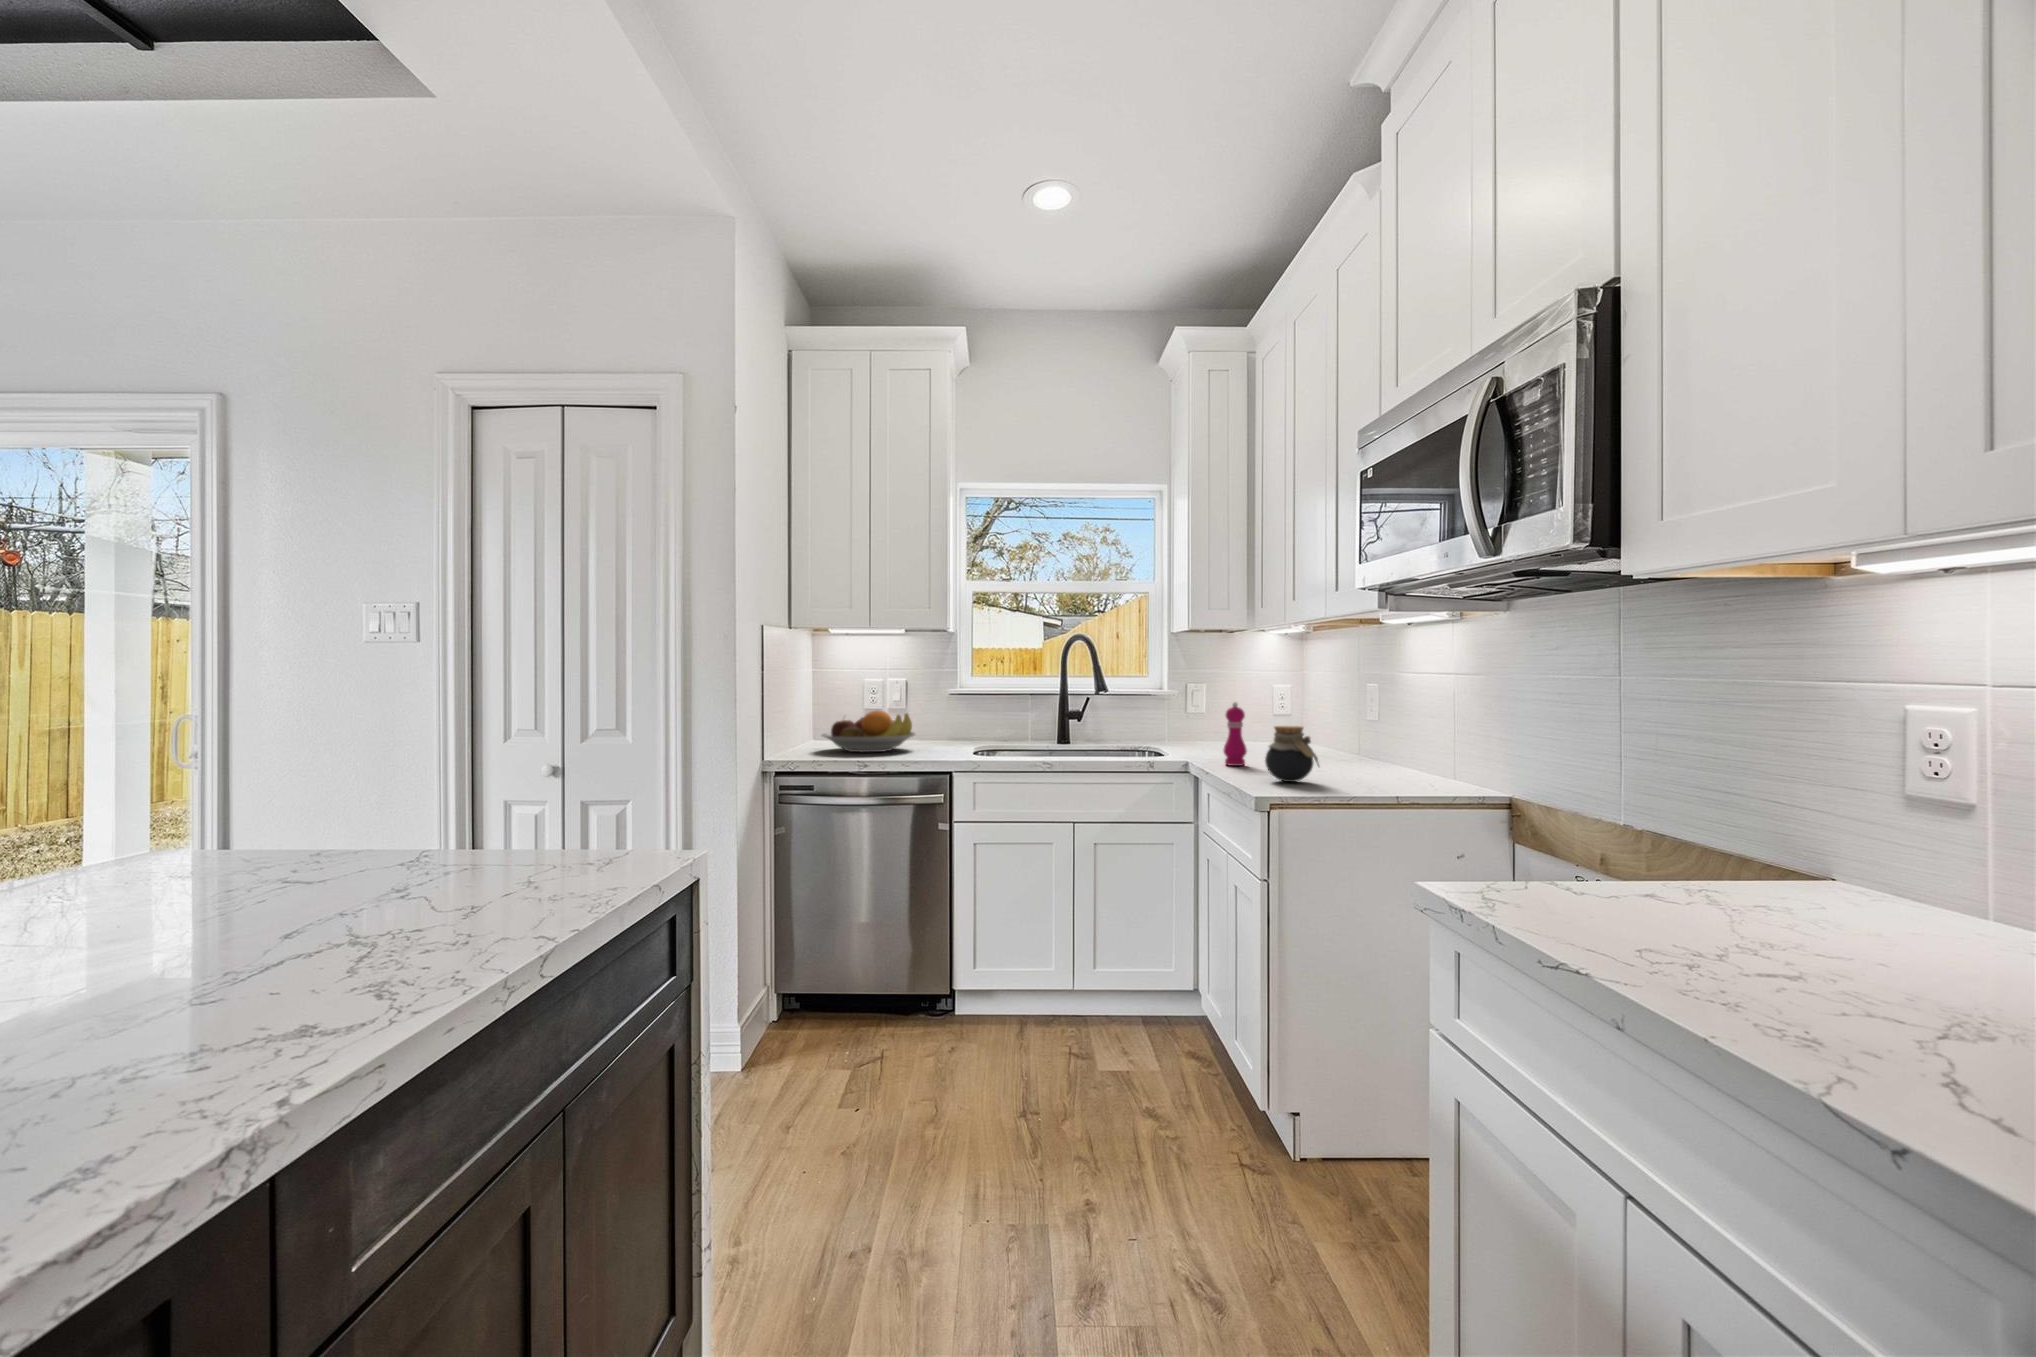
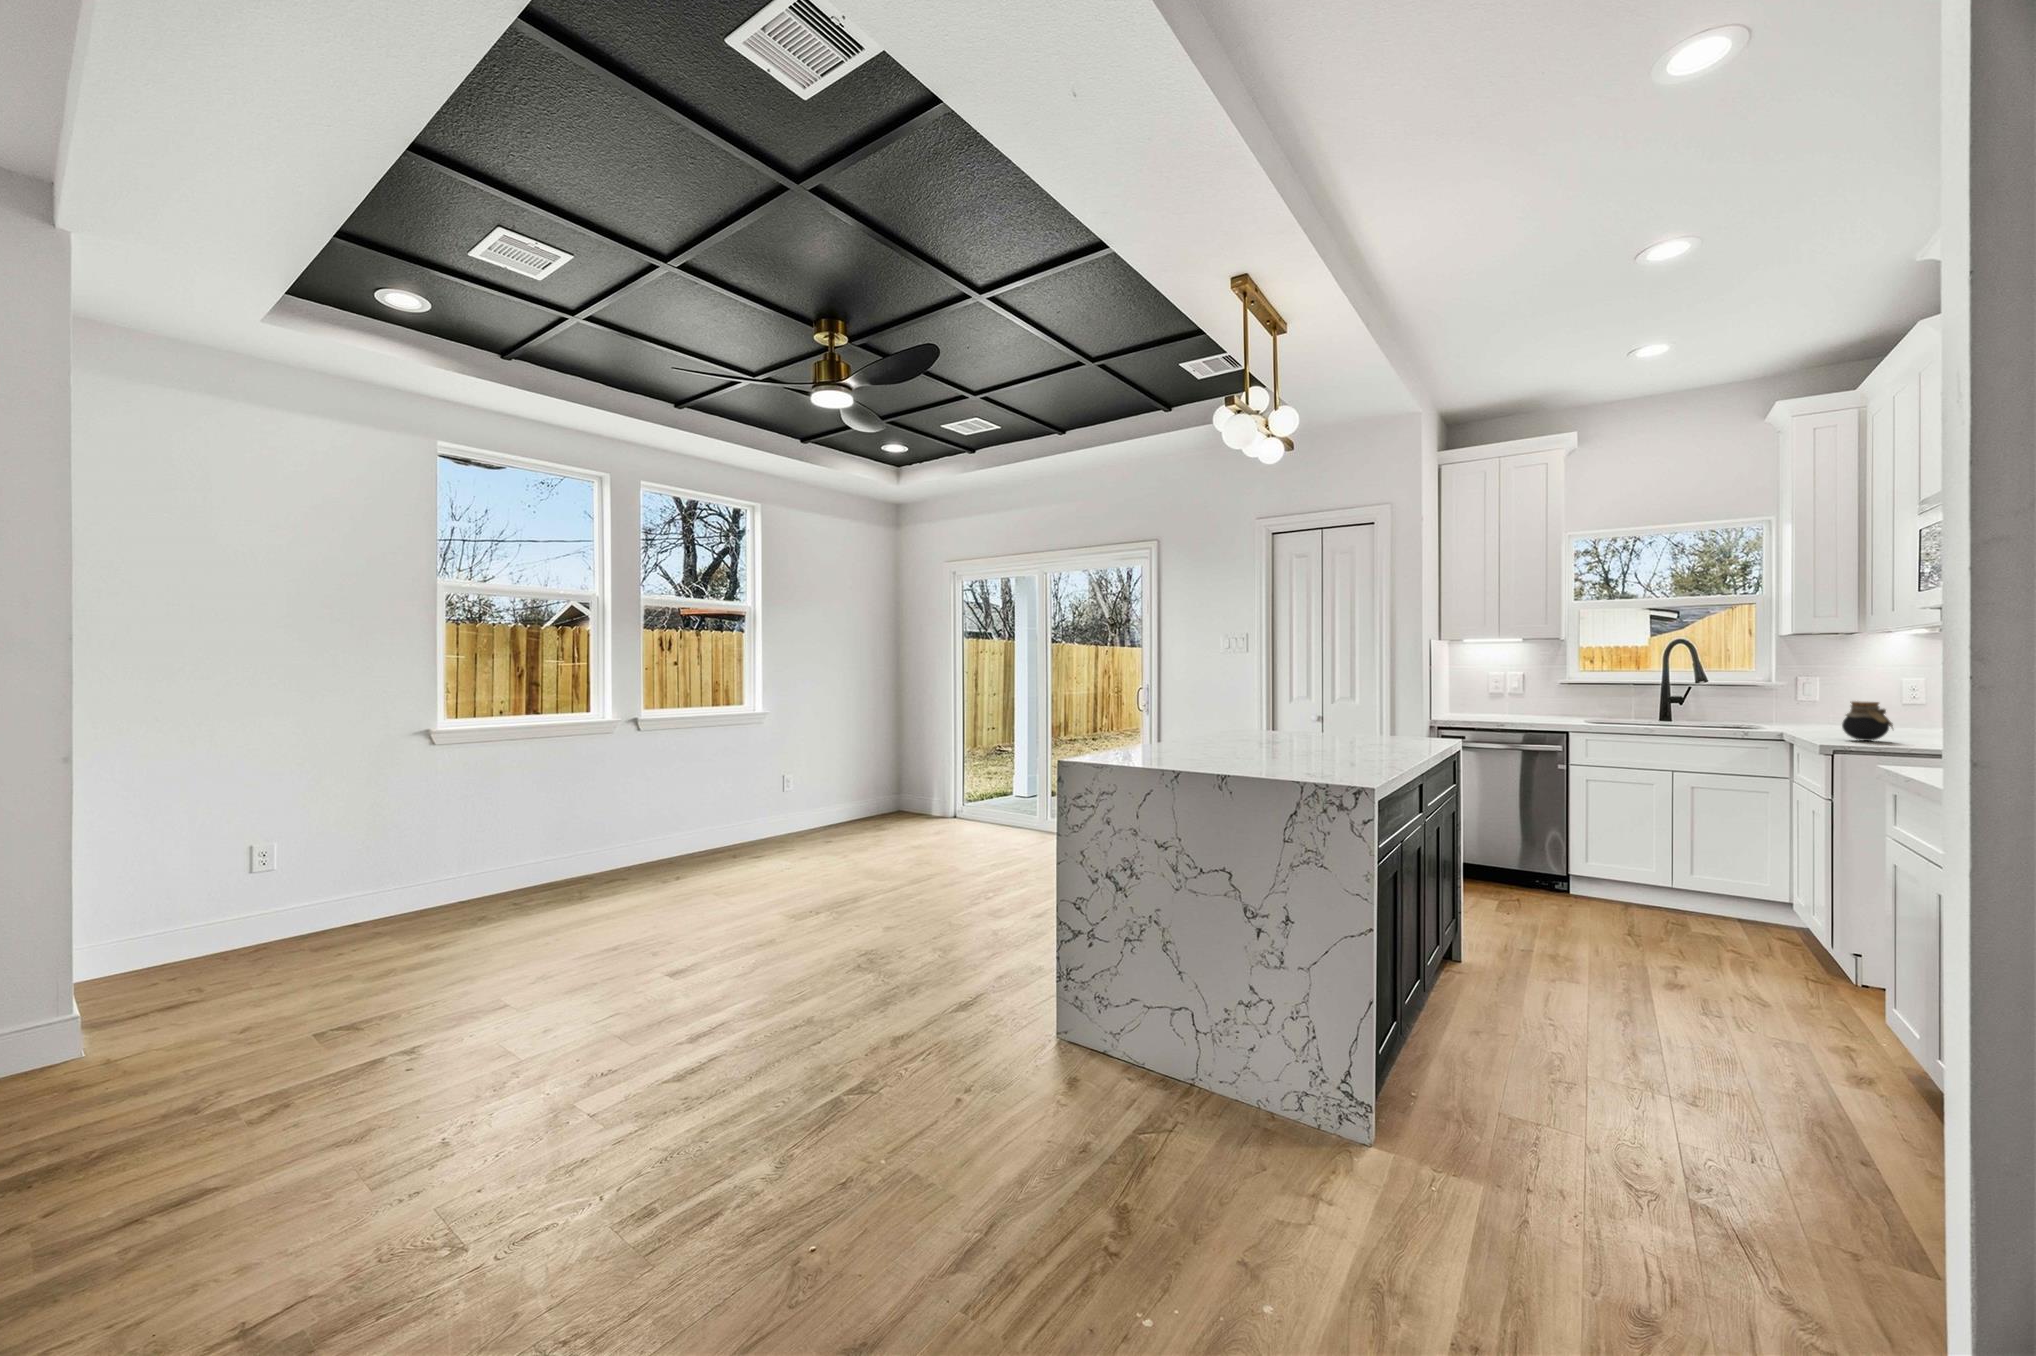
pepper mill: present [1224,702,1247,766] -> none [1813,687,1837,734]
fruit bowl: present [822,711,915,752] -> none [1465,693,1537,719]

